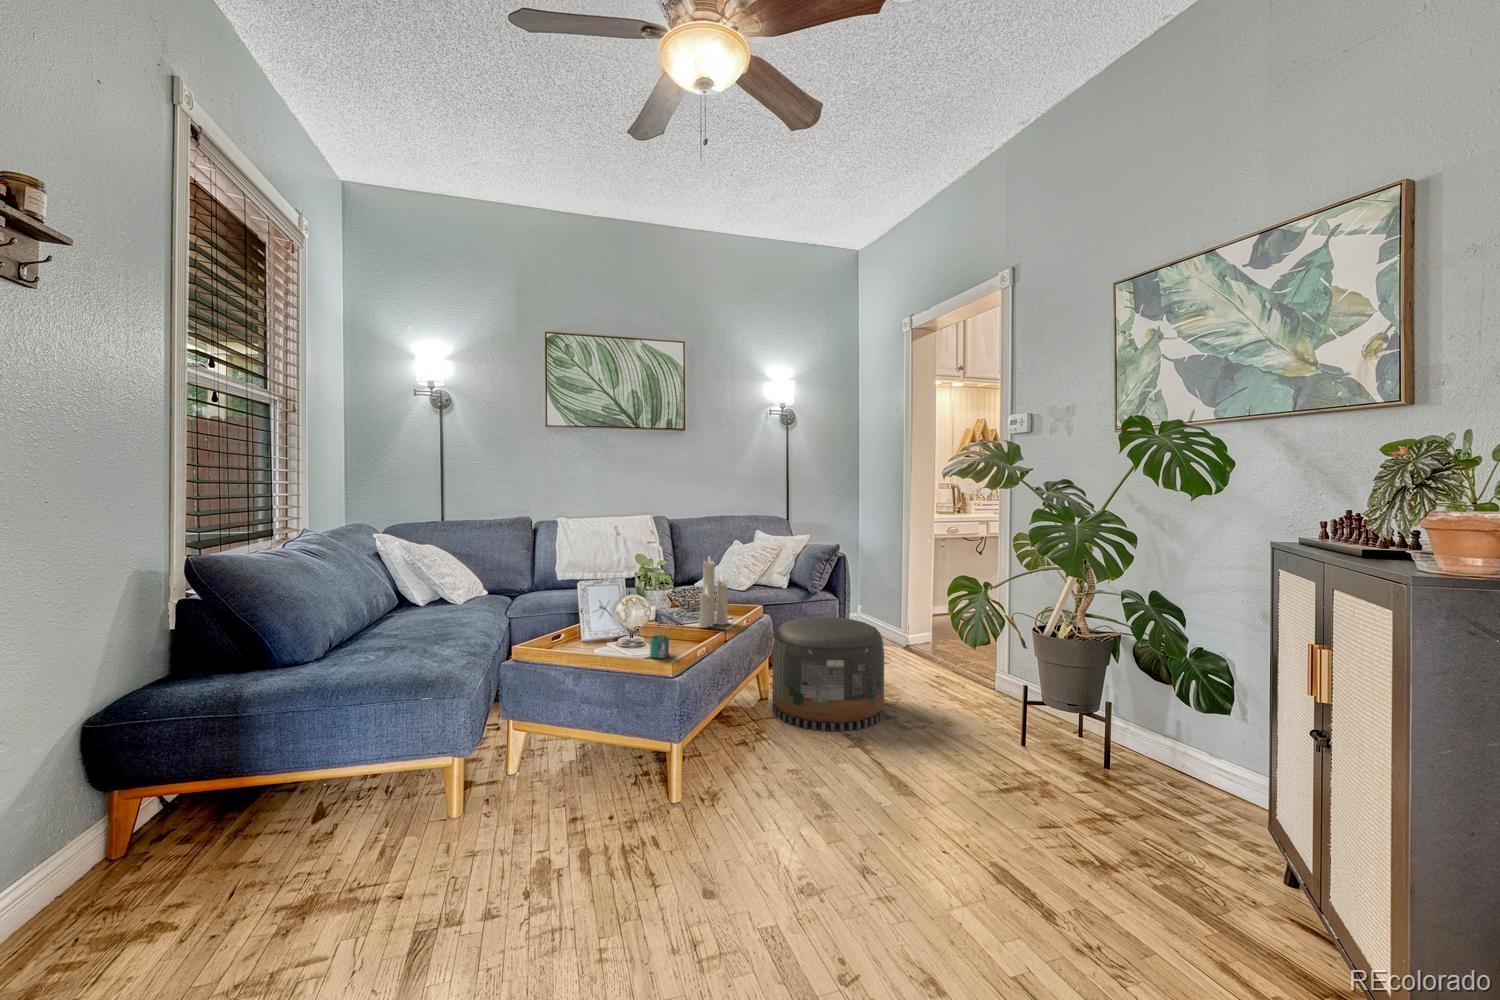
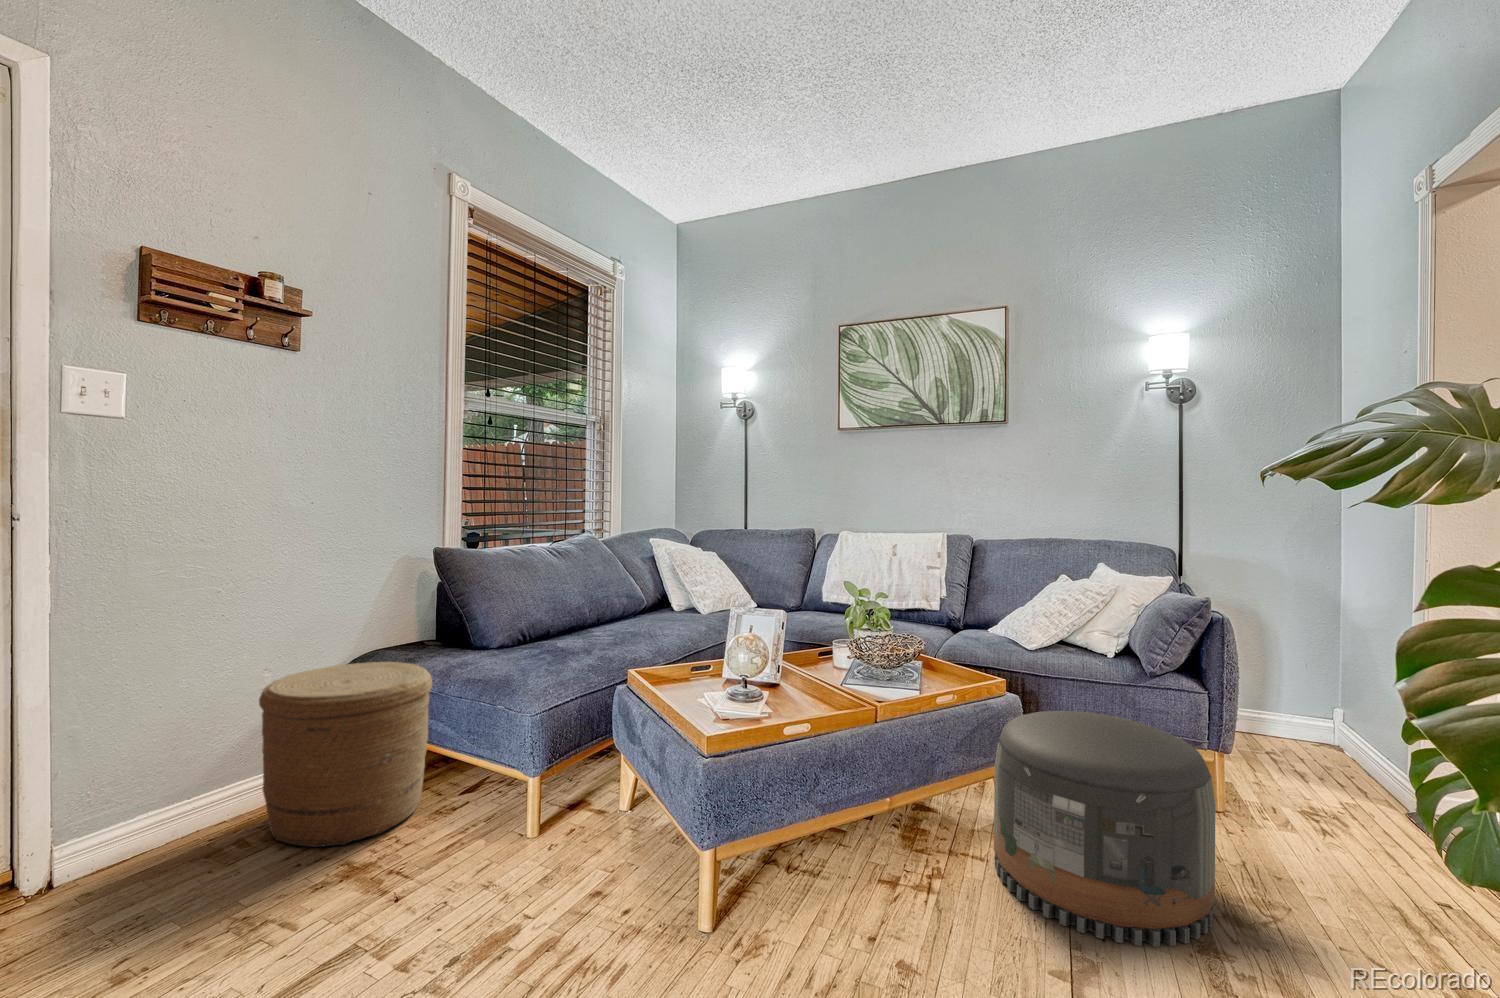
candle: present [698,561,728,628] -> none [859,581,911,695]
mug: present [650,621,669,658] -> none [720,670,754,724]
woven basket: none [70,686,303,921] -> present [259,662,432,847]

